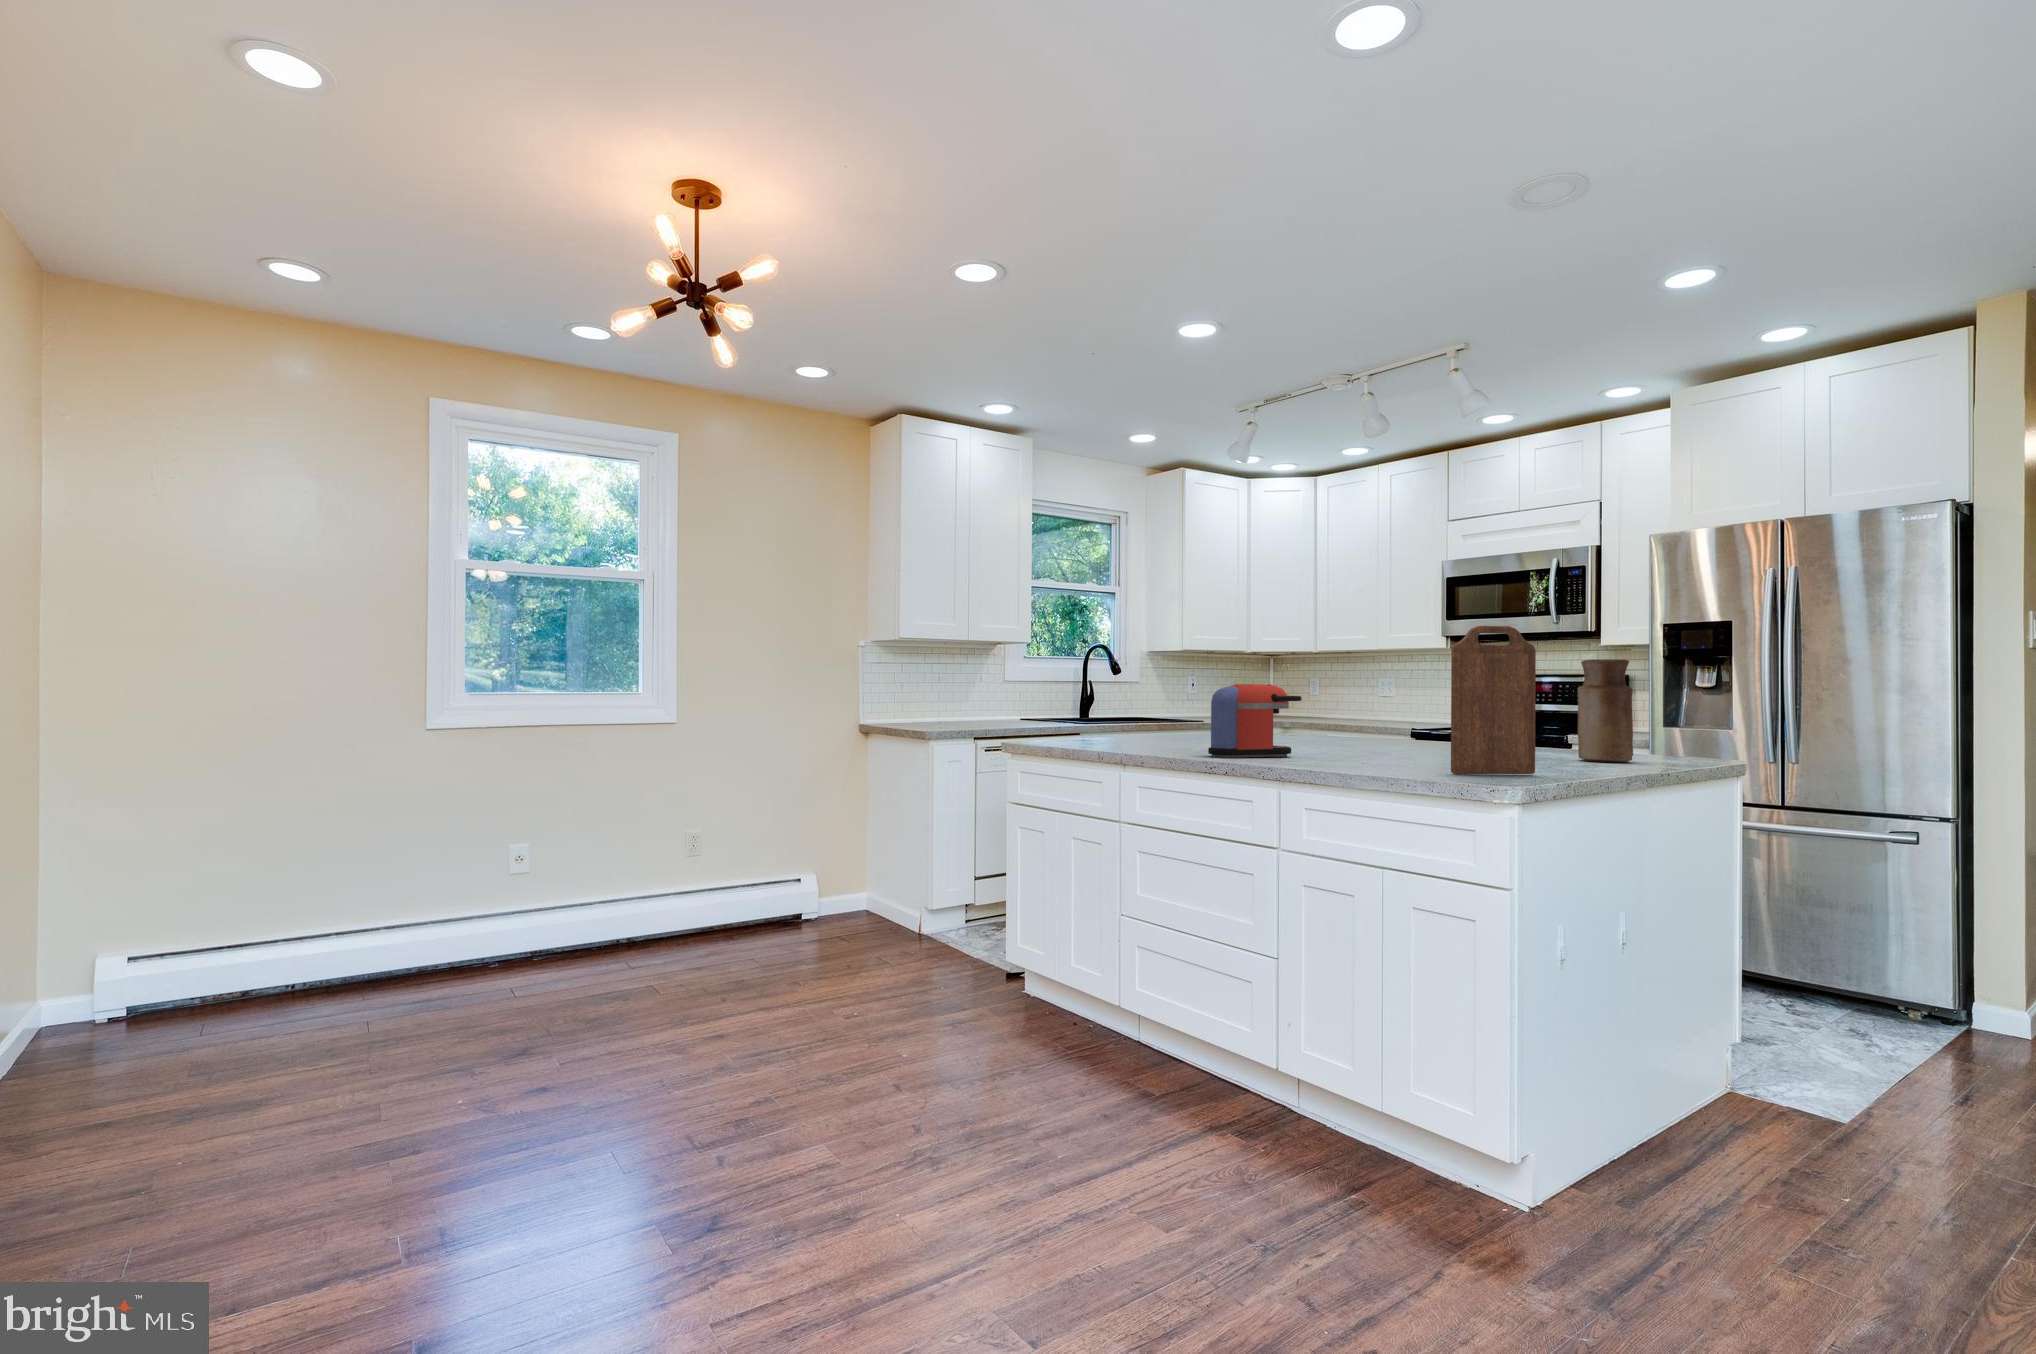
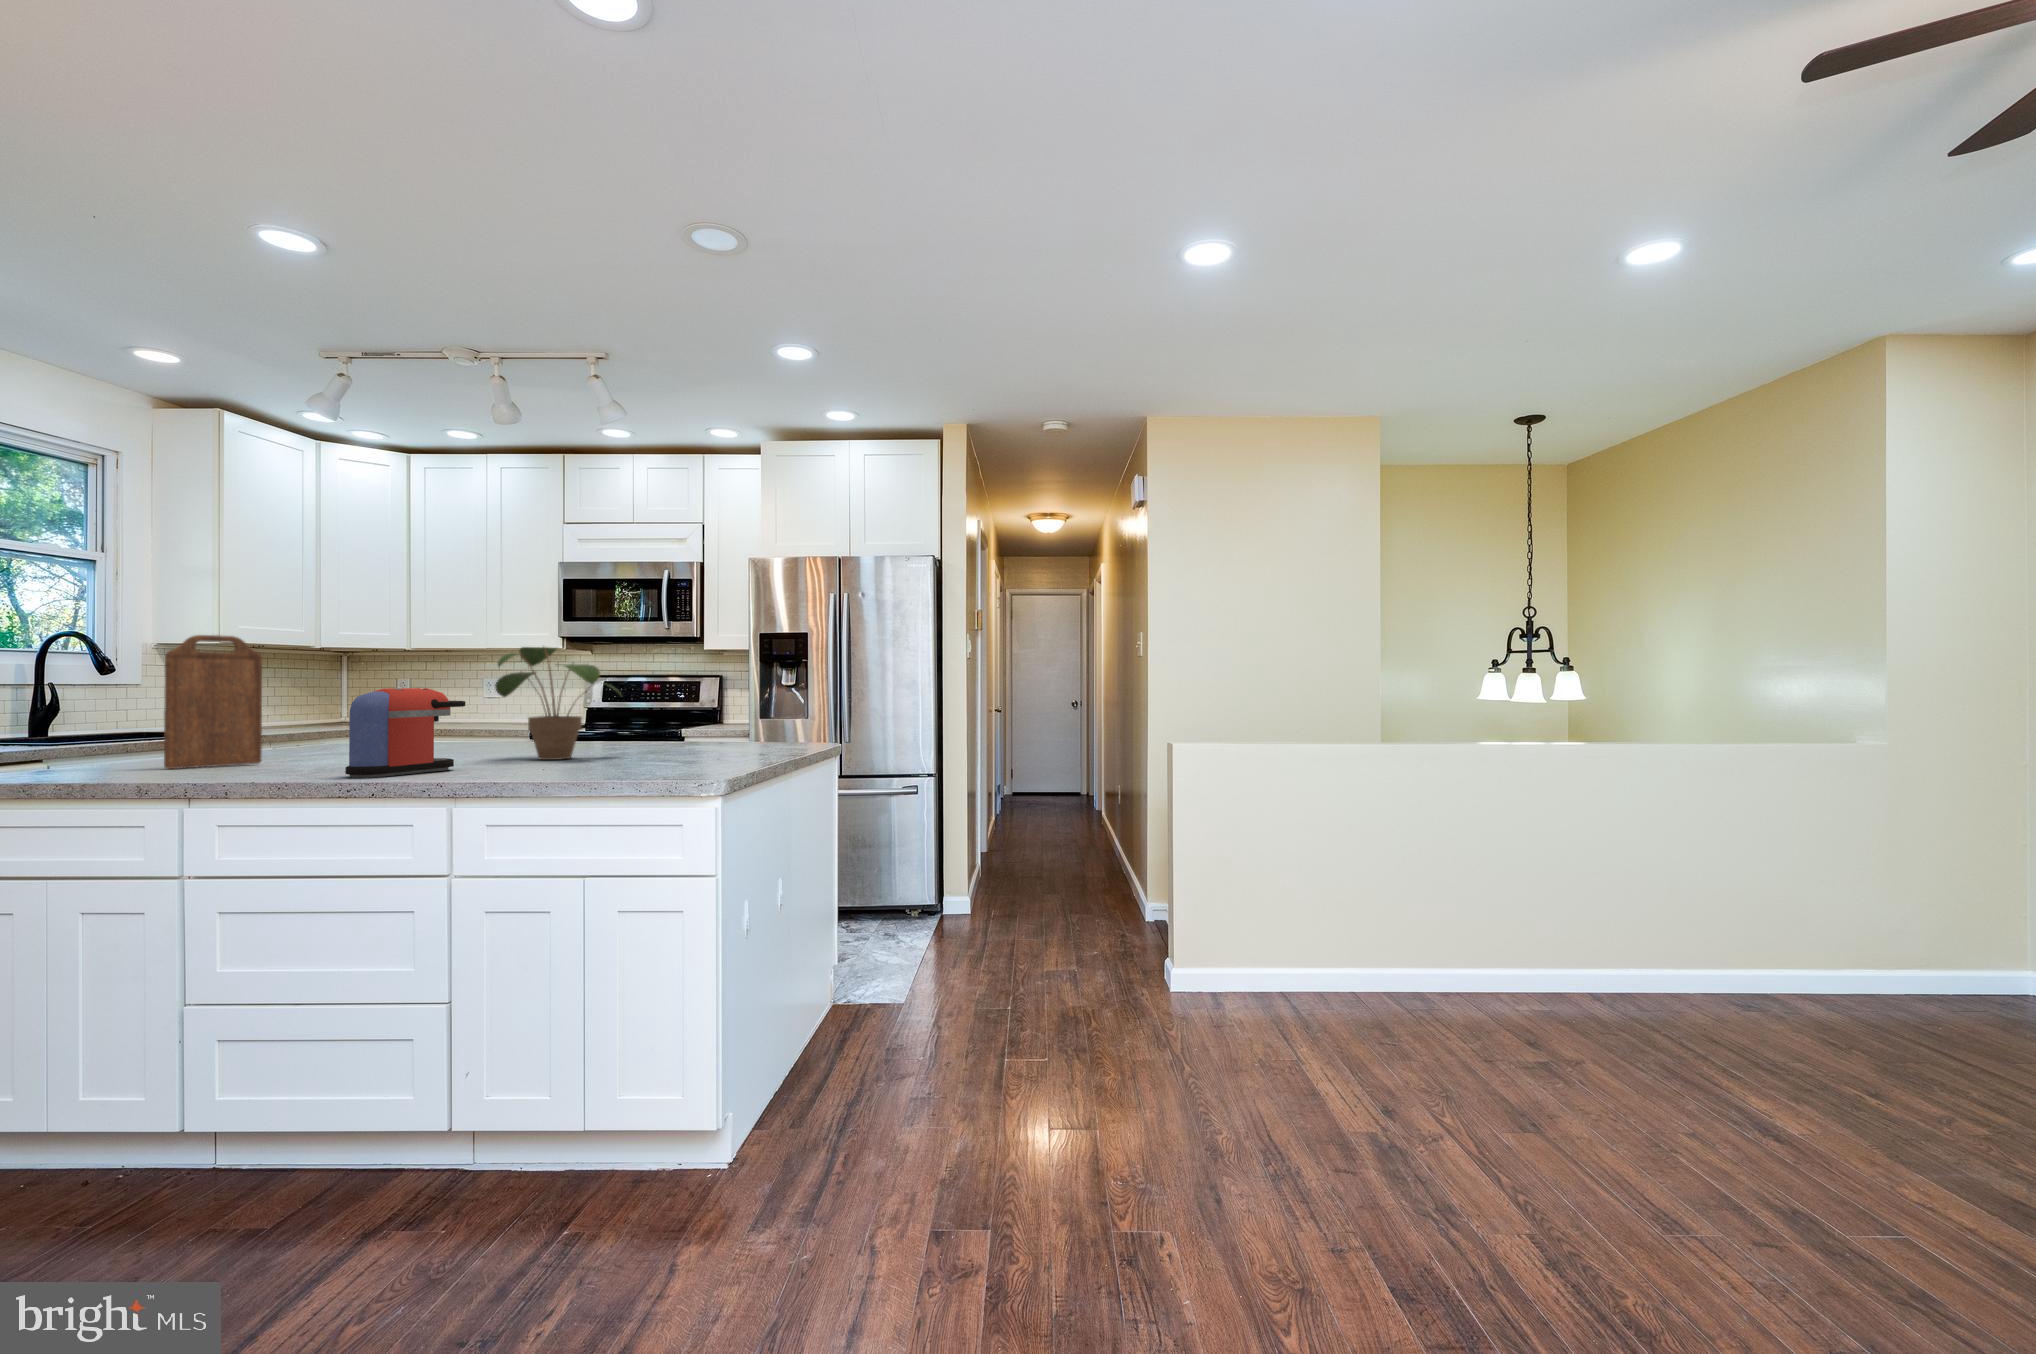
cutting board: present [1451,626,1536,774] -> present [164,635,262,769]
potted plant: none [1335,645,1454,755] -> present [495,647,617,760]
vase: present [1578,659,1633,762] -> none [726,663,769,752]

